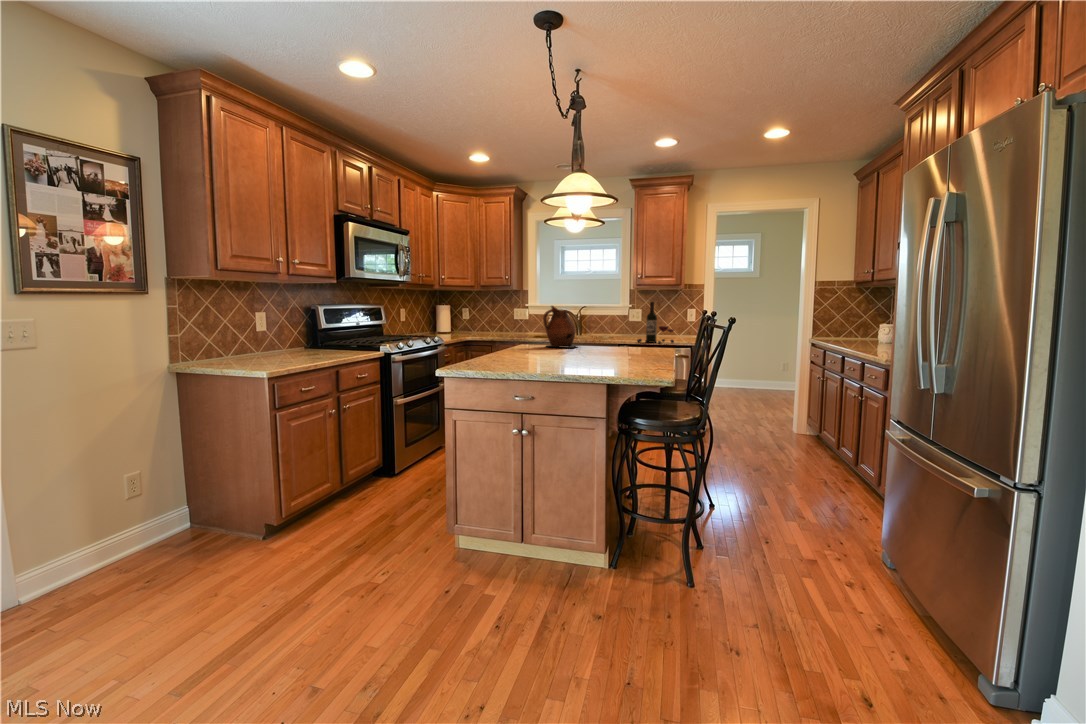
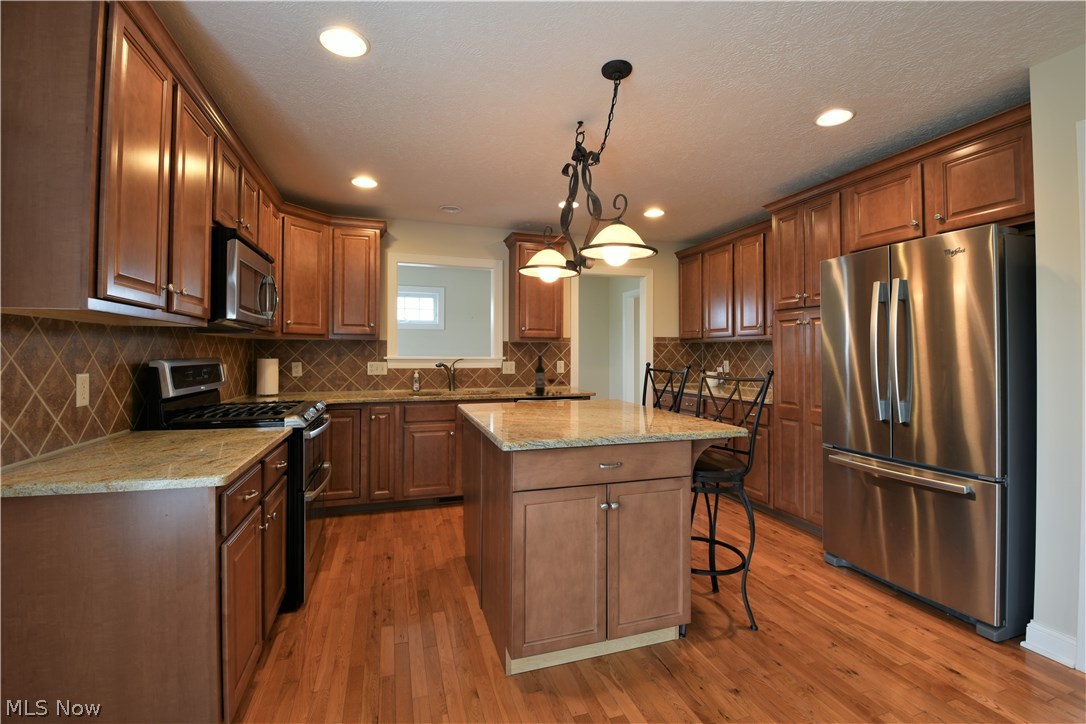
ceramic pitcher: present [543,306,577,348] -> none [489,360,529,406]

